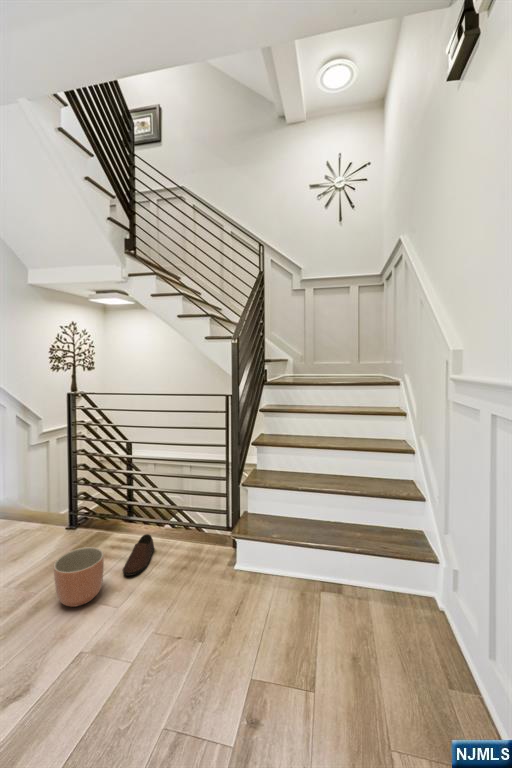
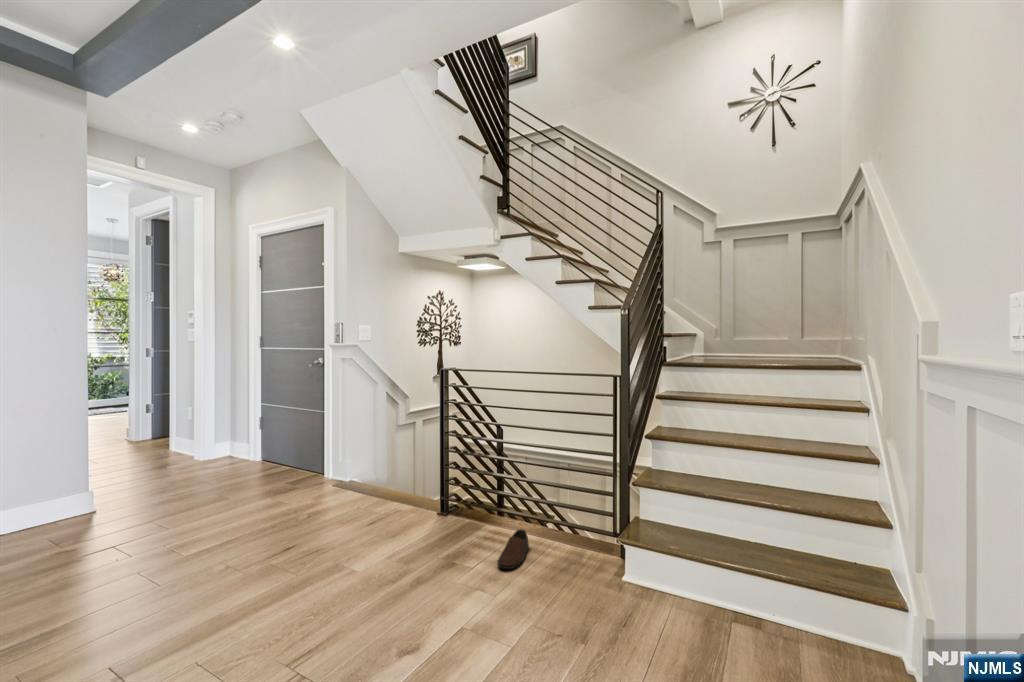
planter: present [54,547,104,607] -> none [434,530,480,588]

